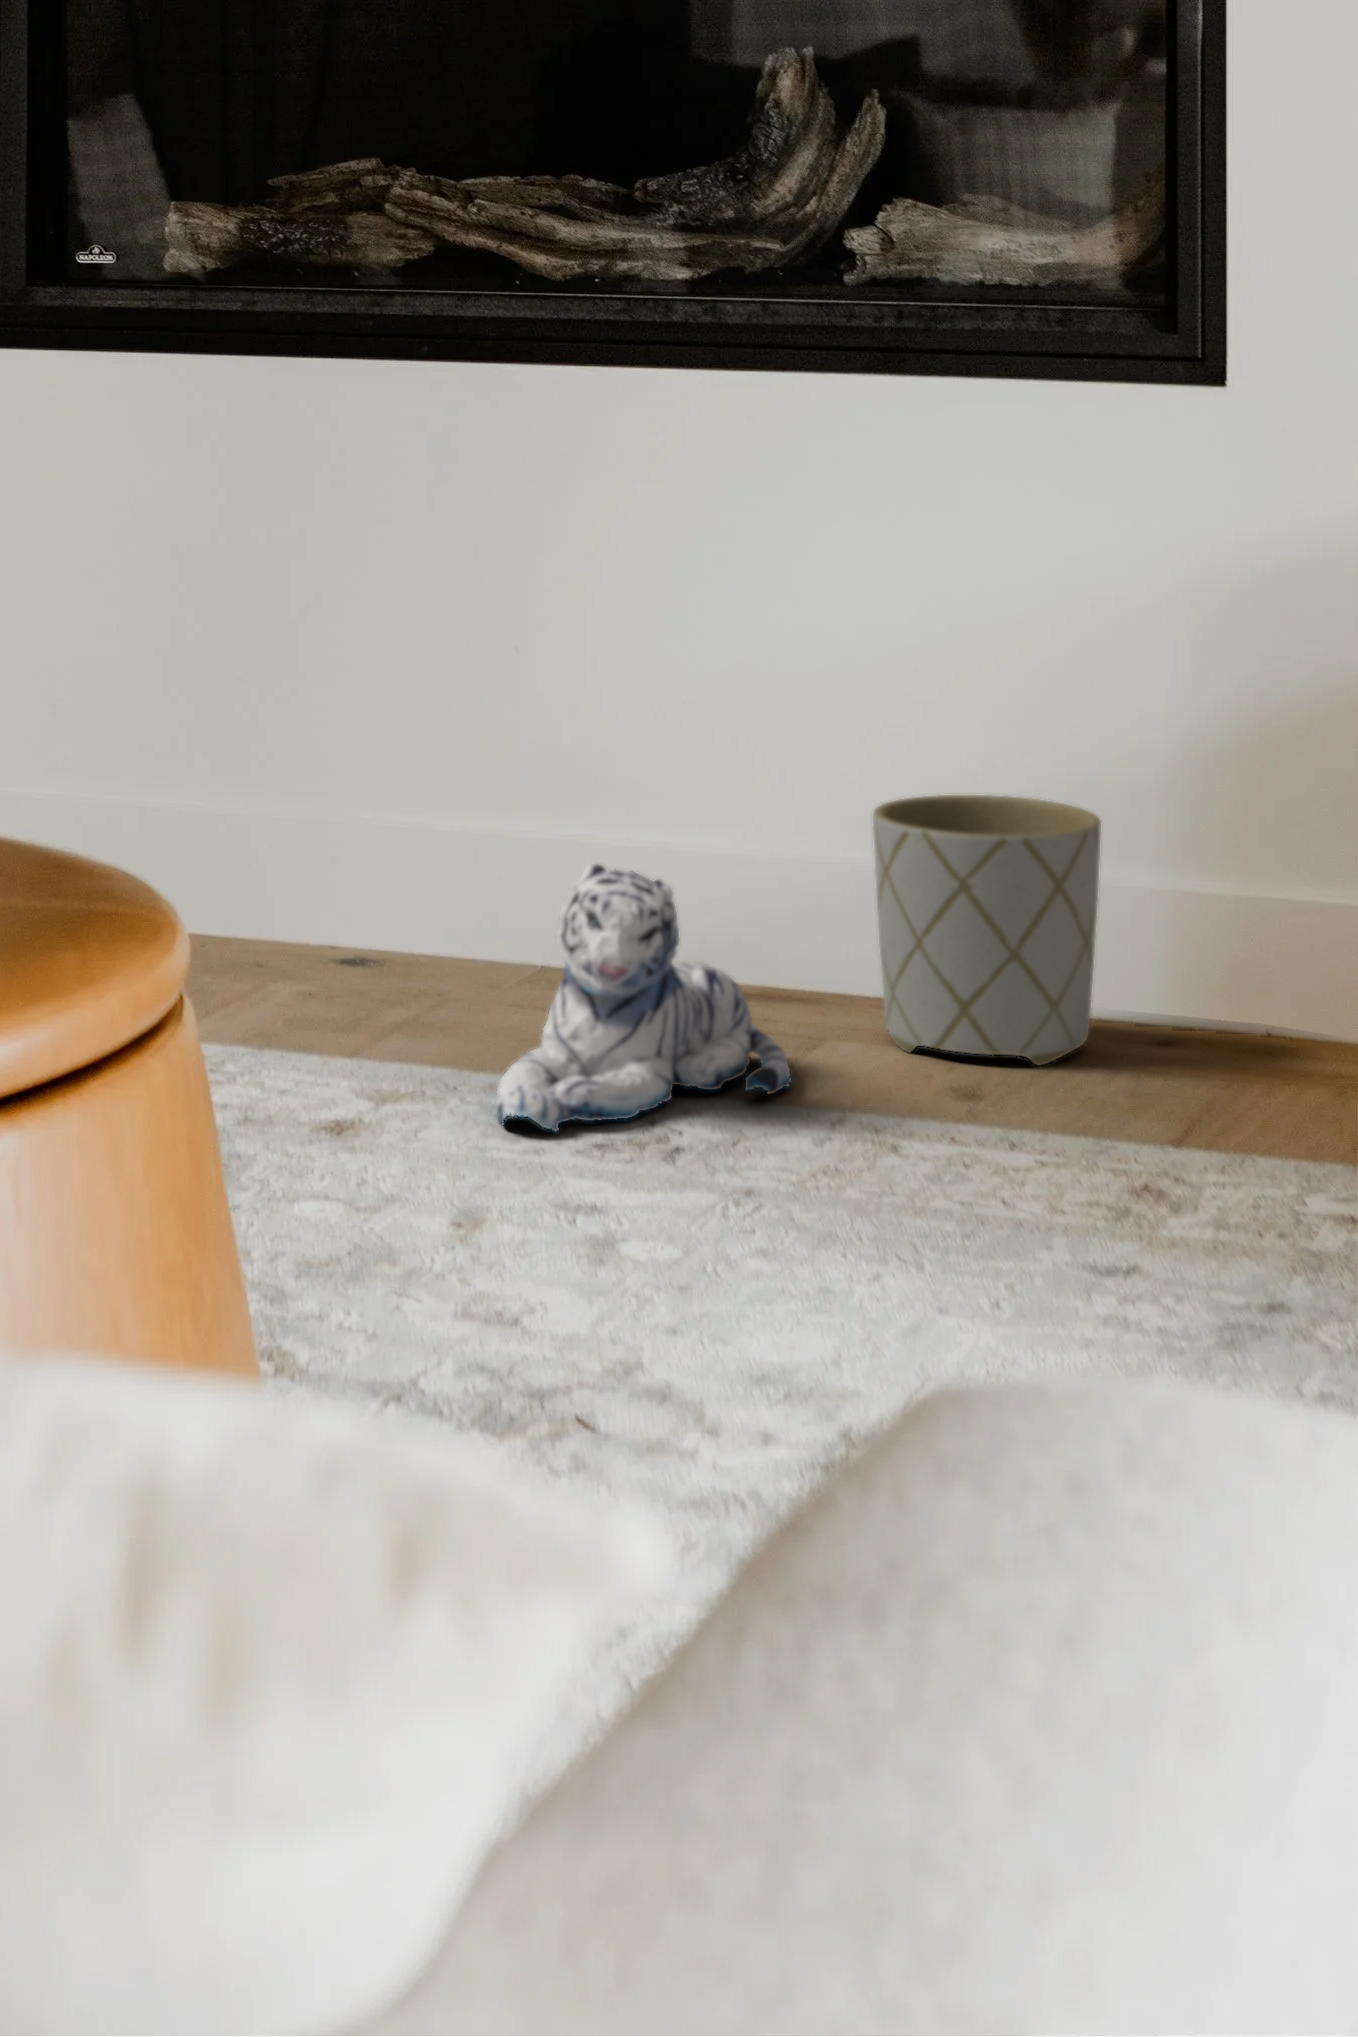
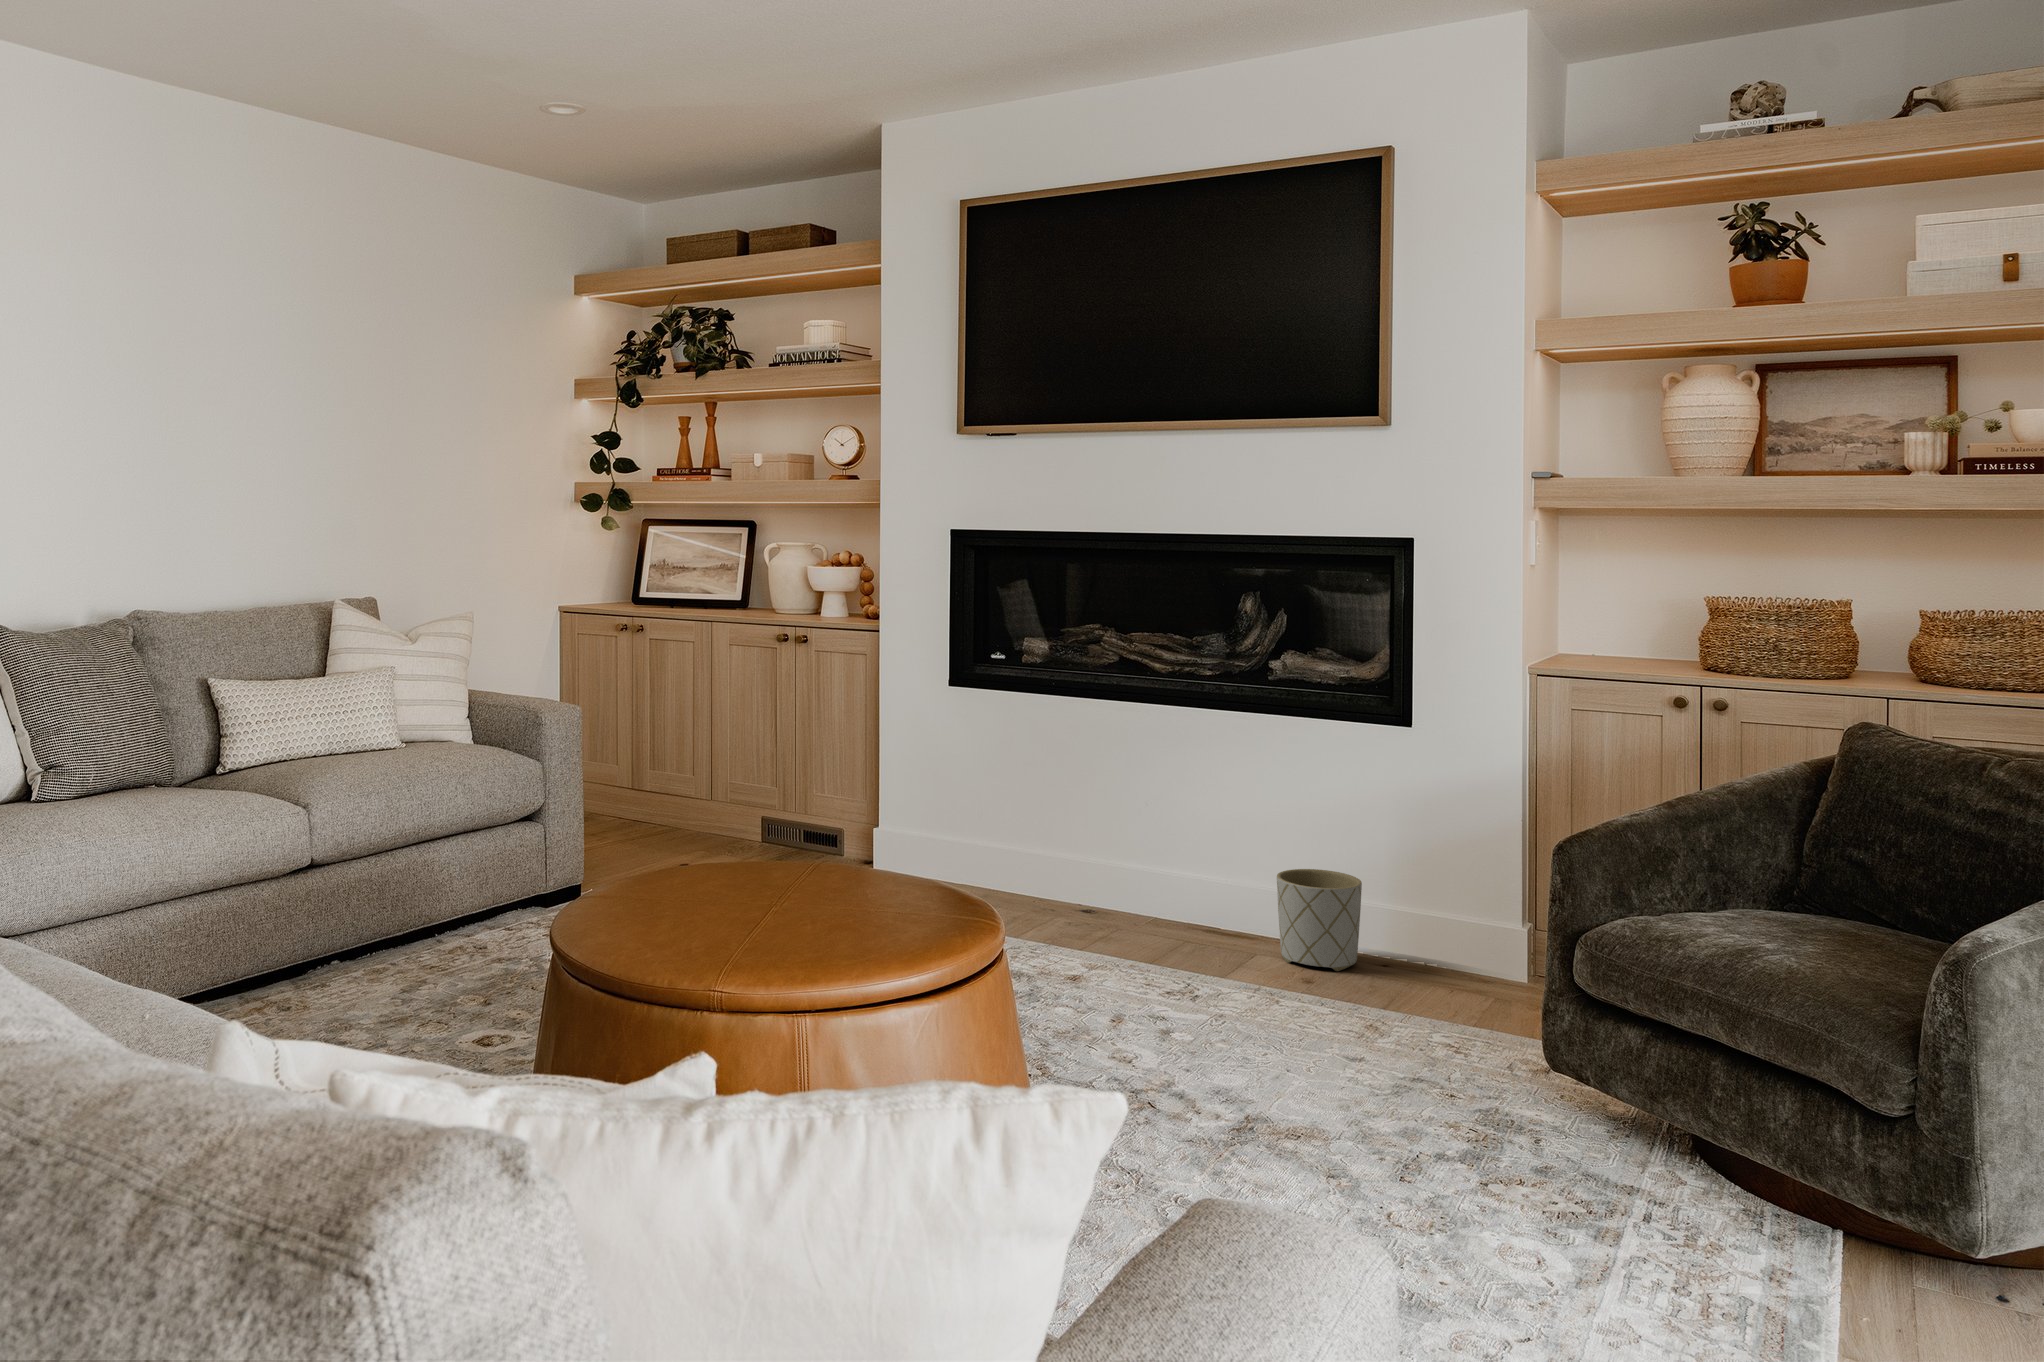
plush toy: present [496,864,791,1131] -> none [1132,893,1243,989]

